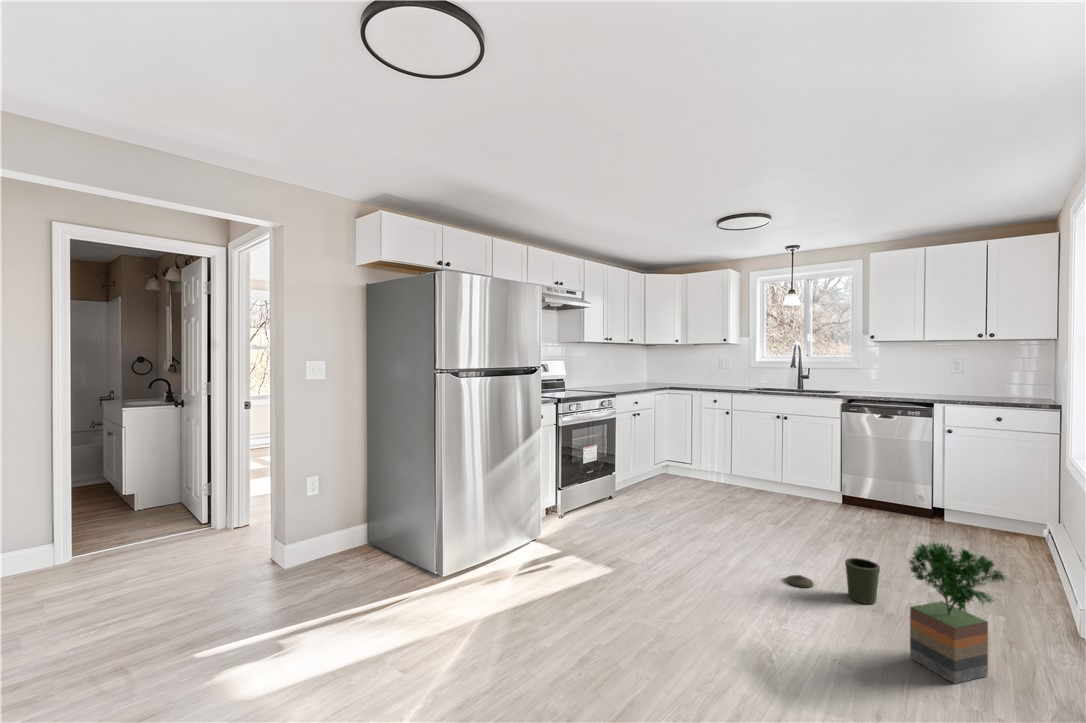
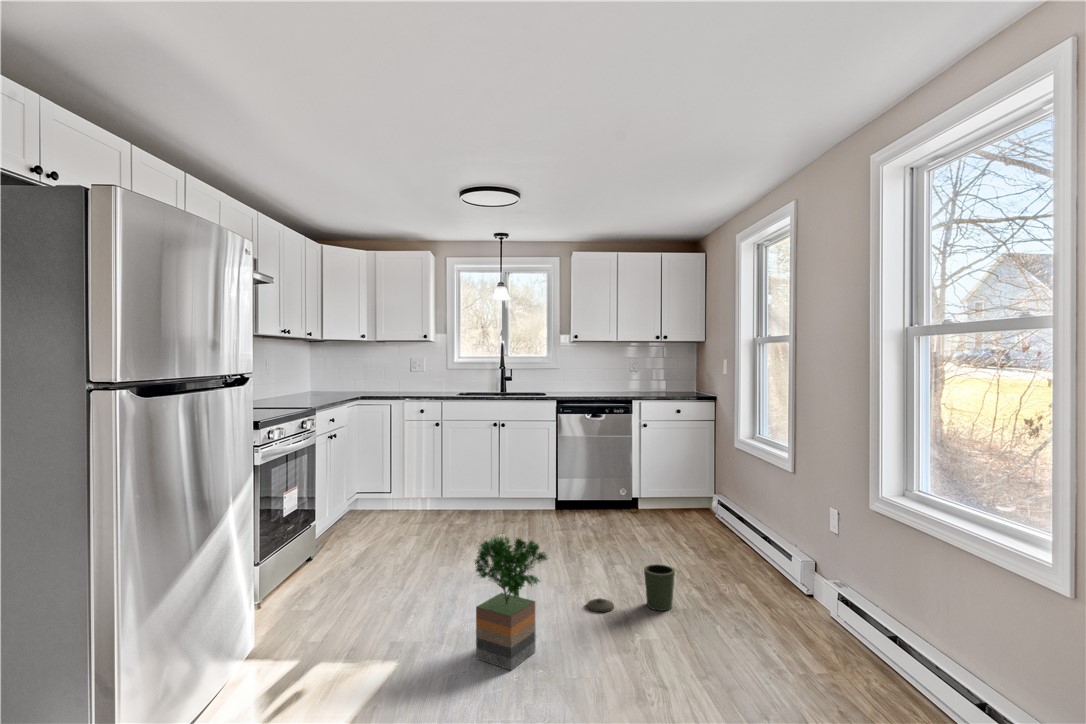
potted tree: present [909,542,1007,684] -> present [475,536,548,670]

